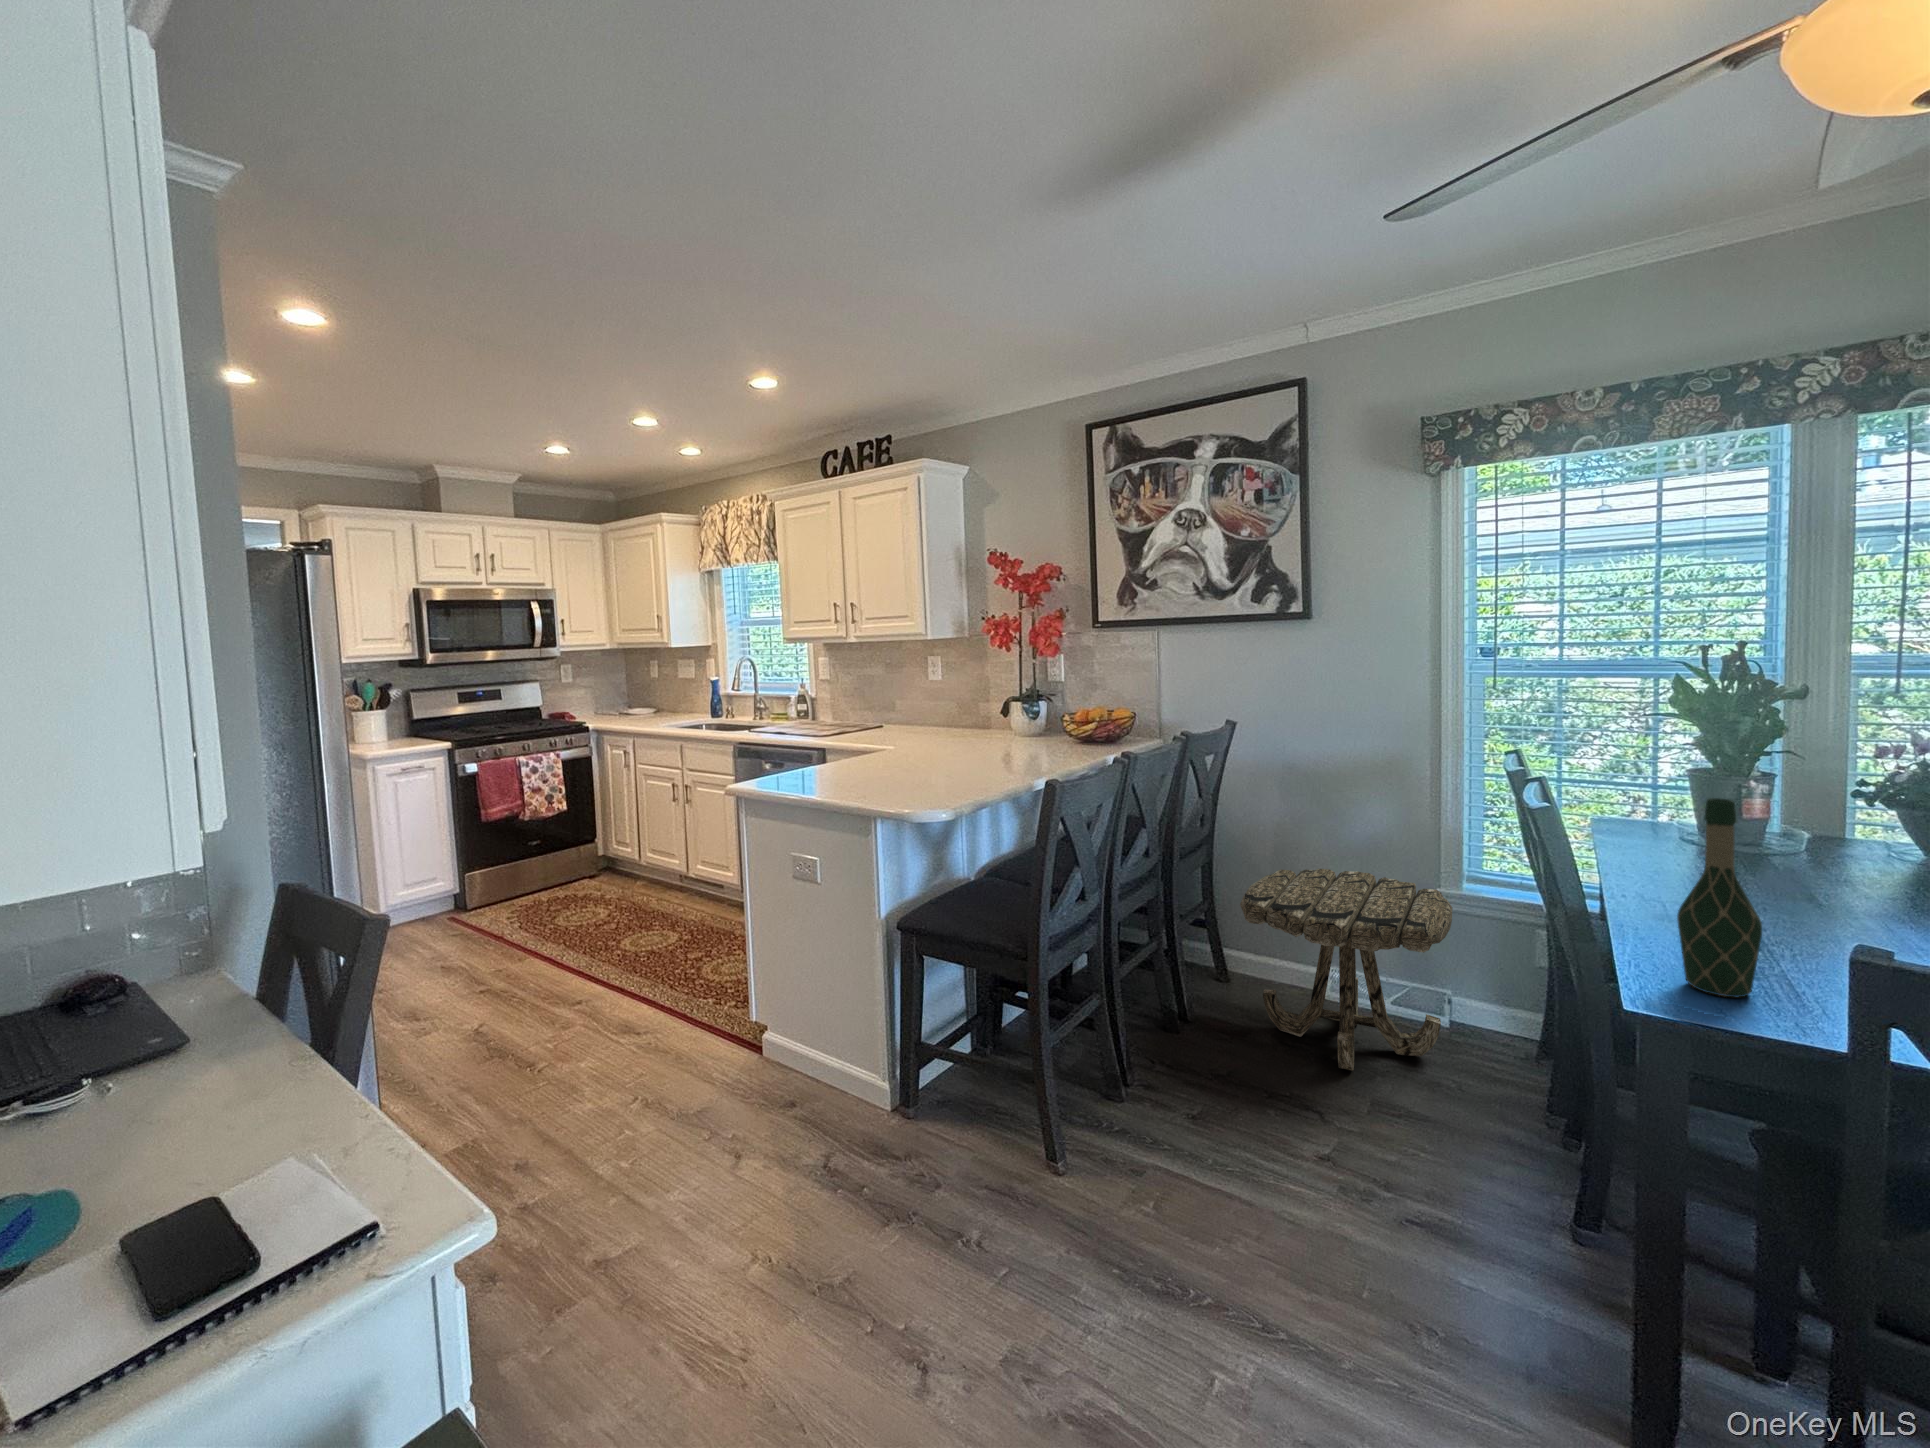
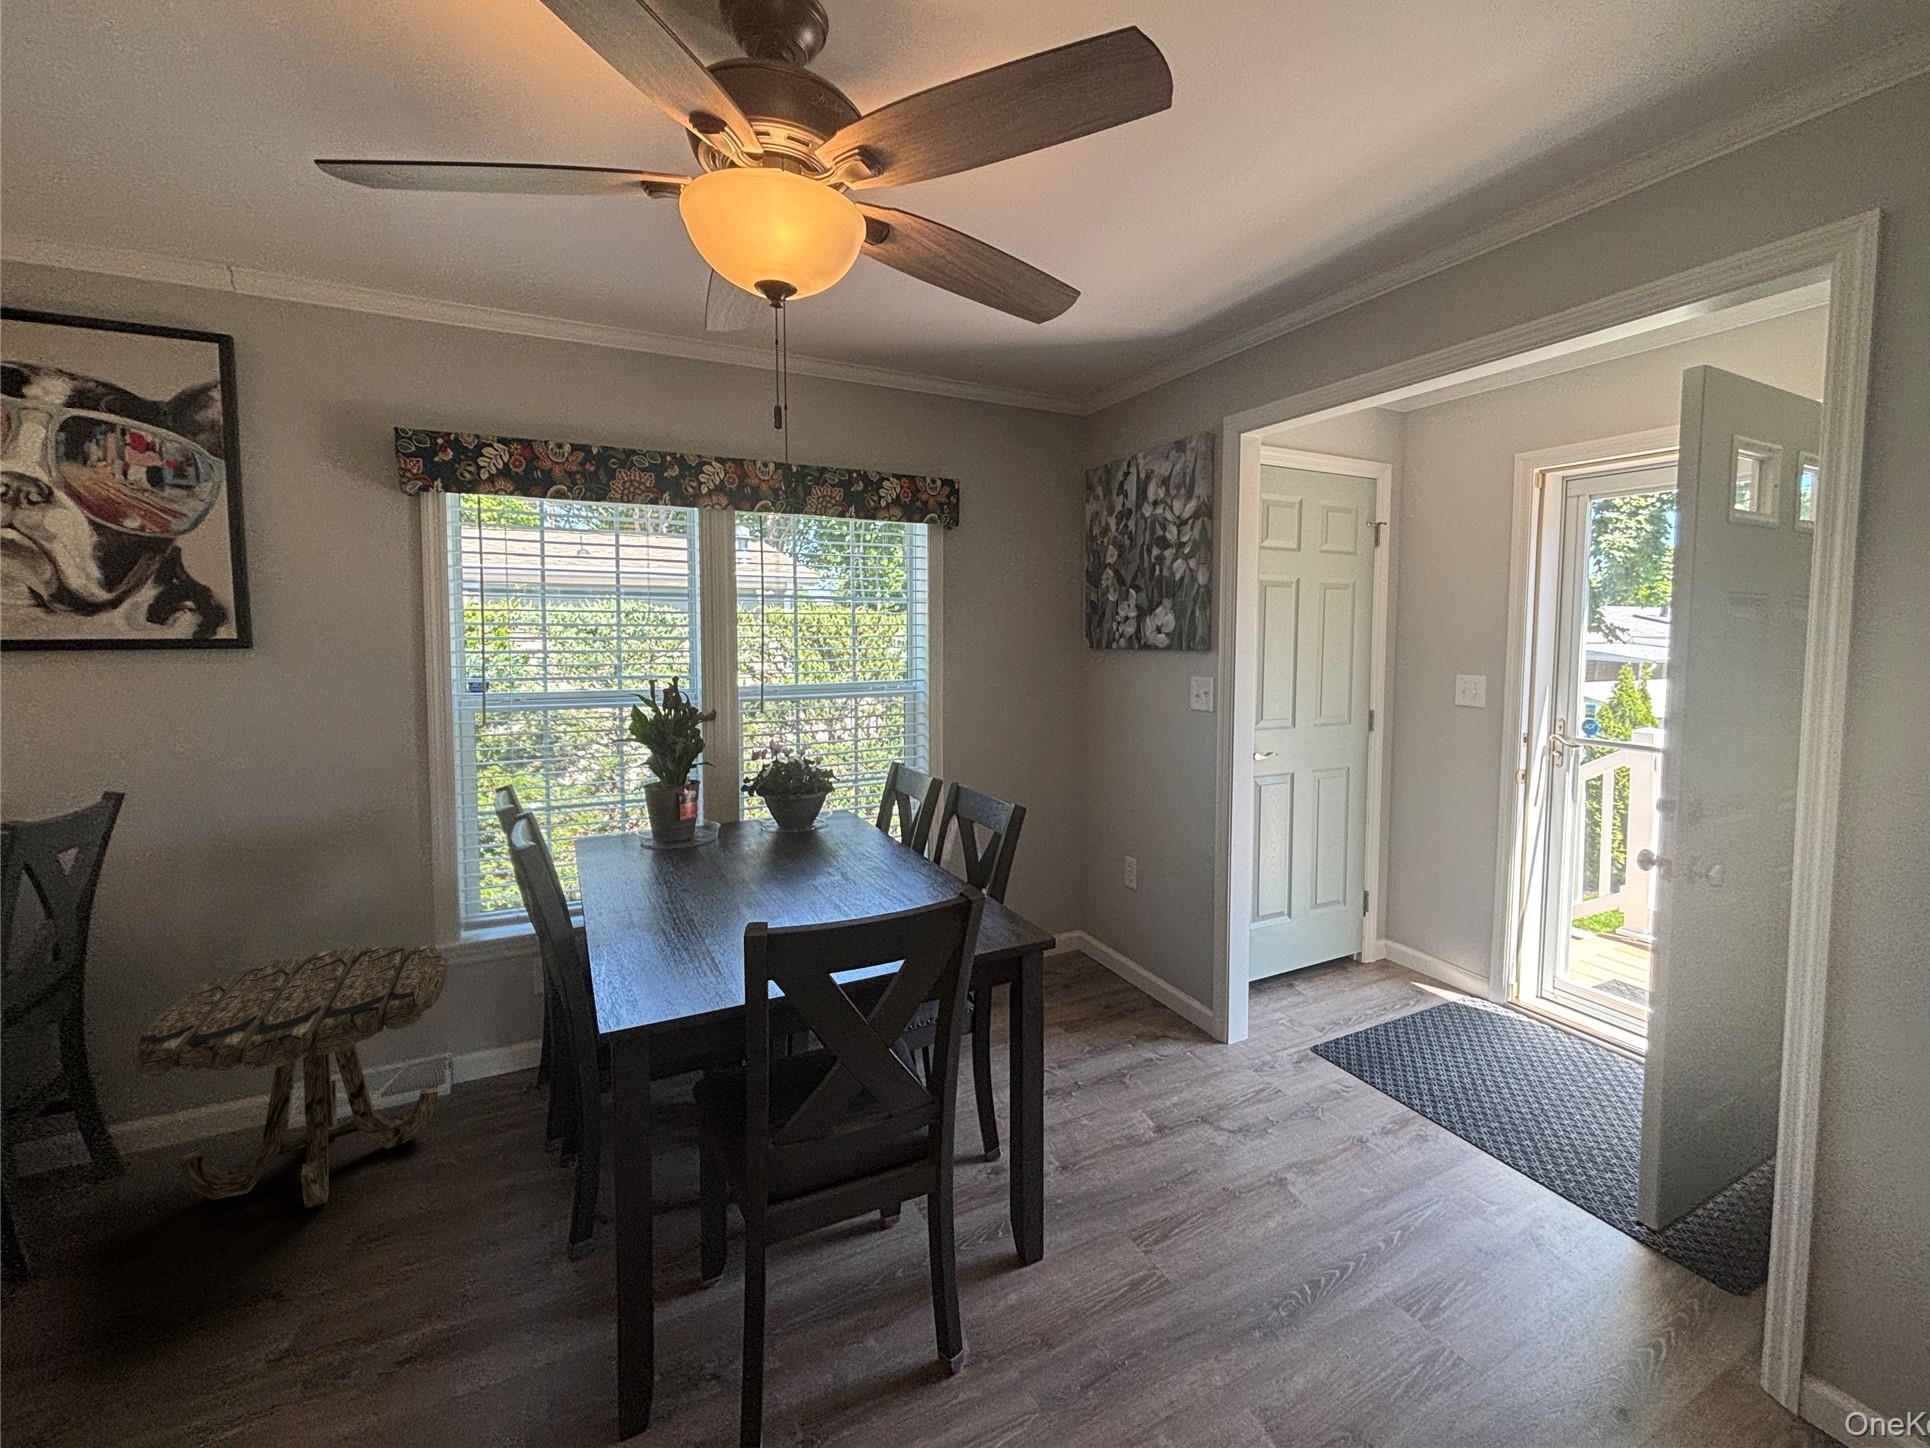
wine bottle: present [1677,798,1762,997] -> none [634,824,692,997]

